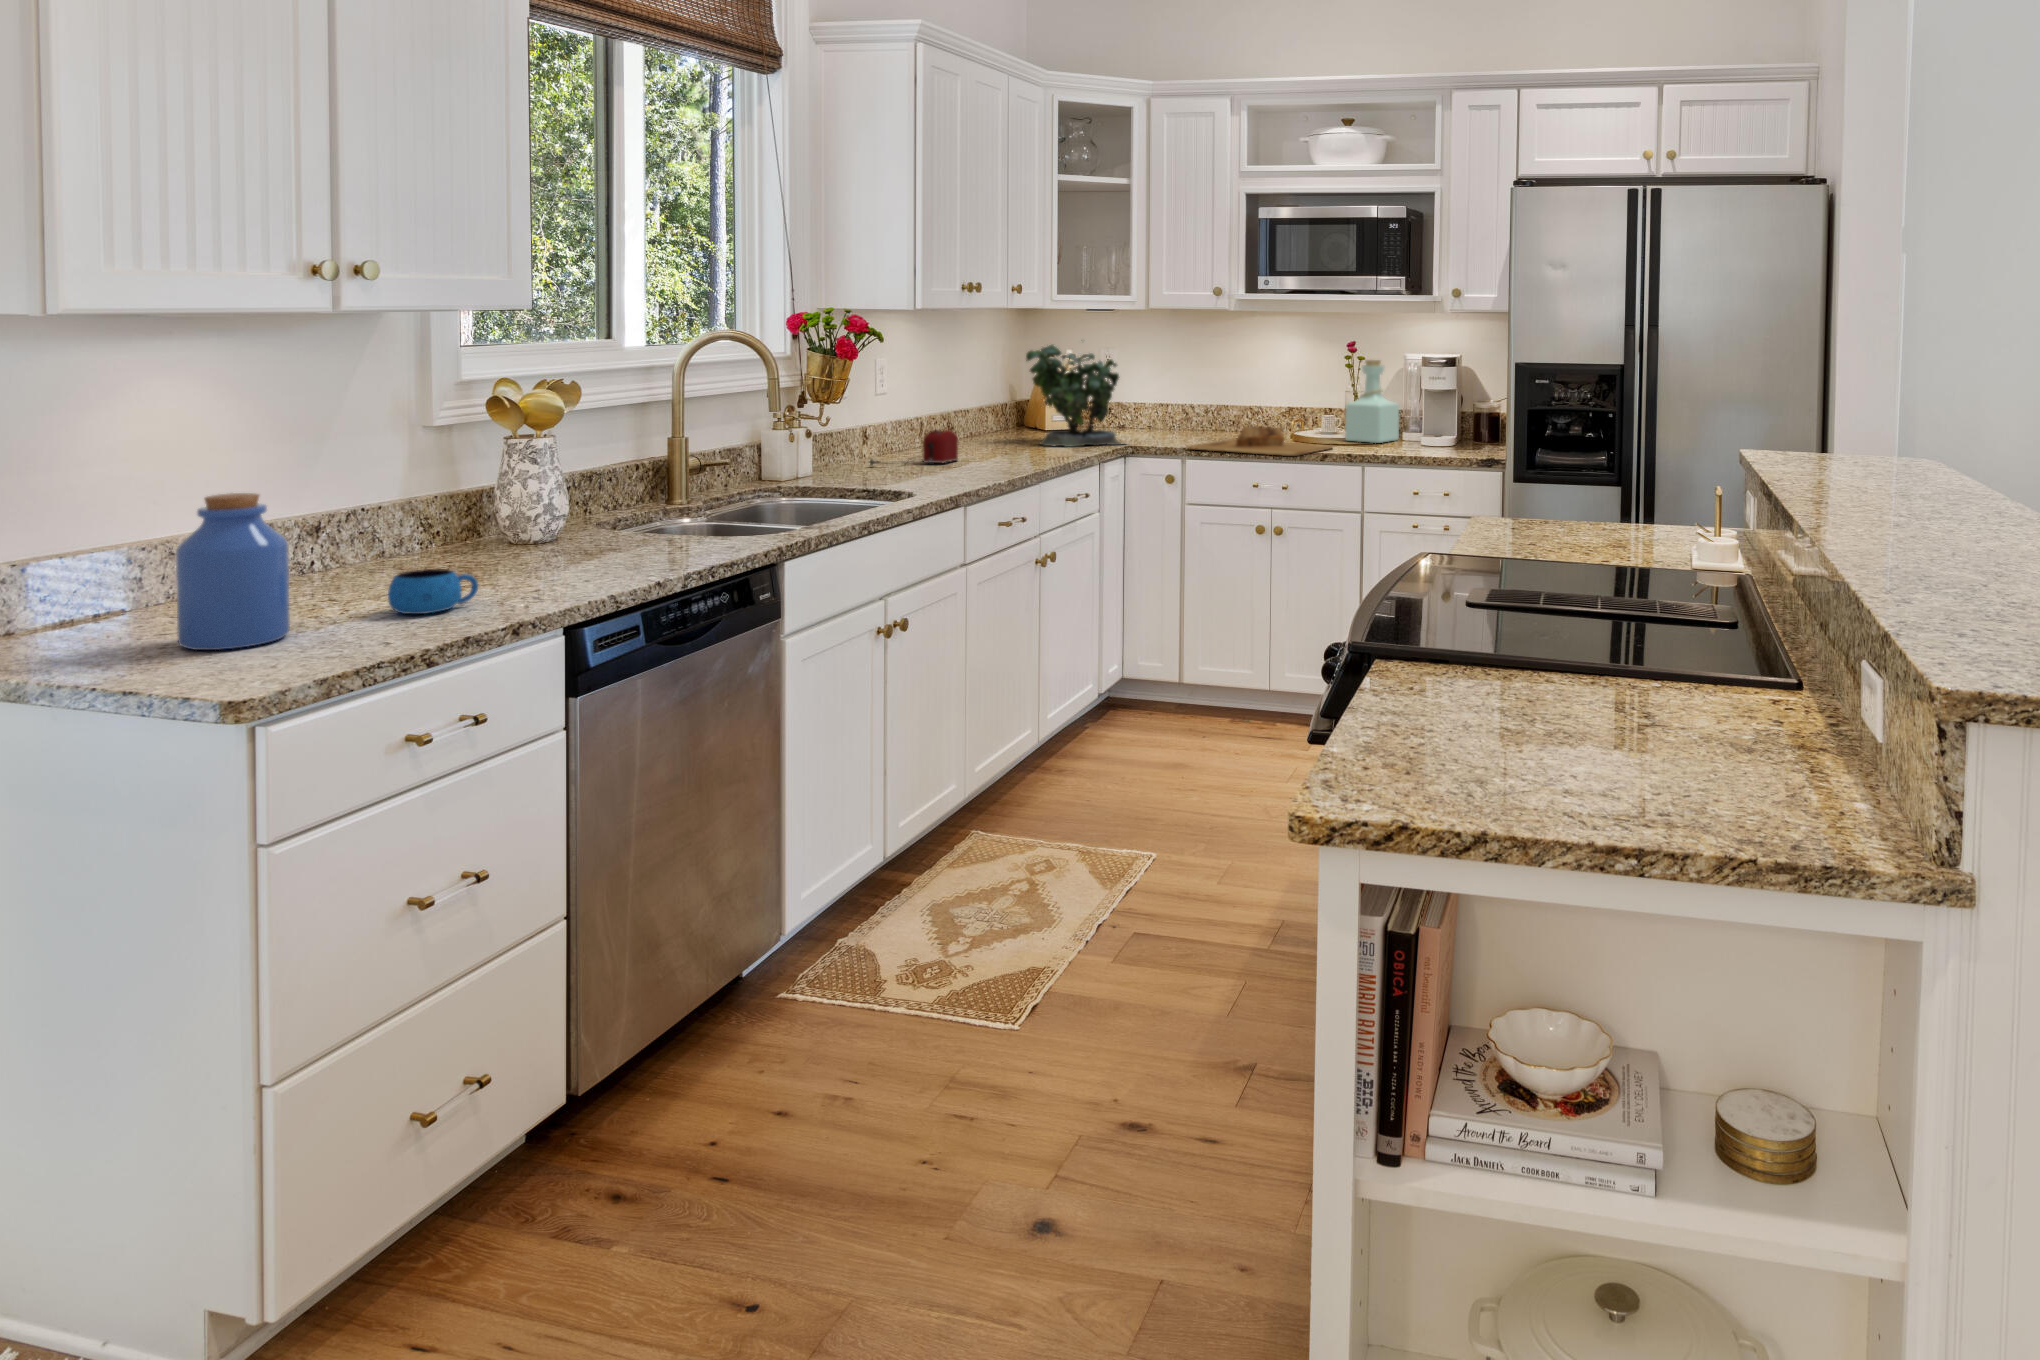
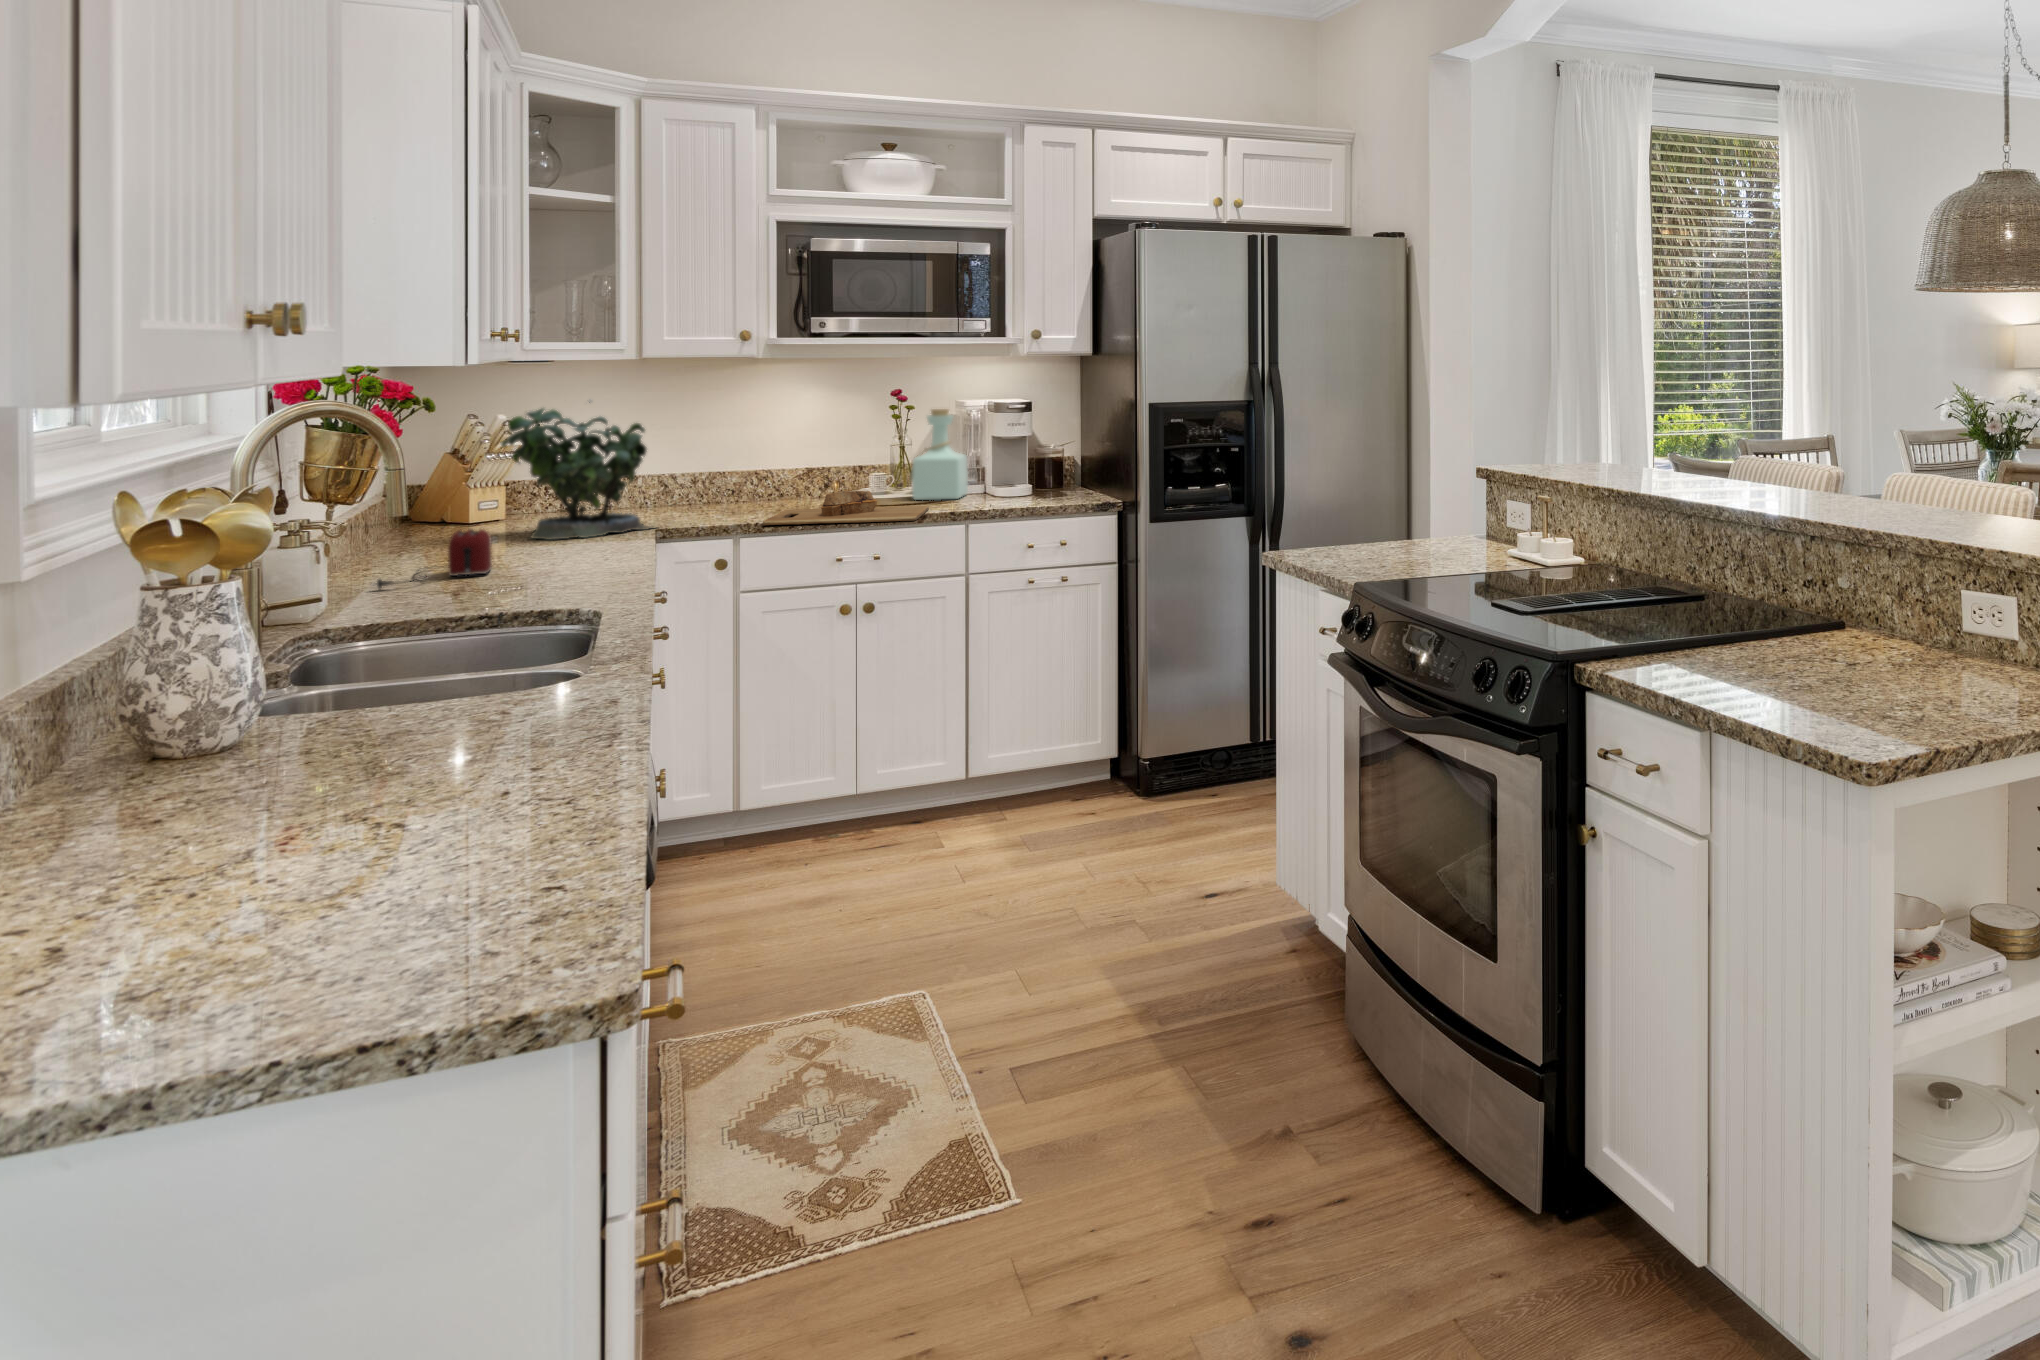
jar: present [176,493,290,650] -> none [115,707,319,987]
mug: present [388,569,478,614] -> none [345,784,471,863]

